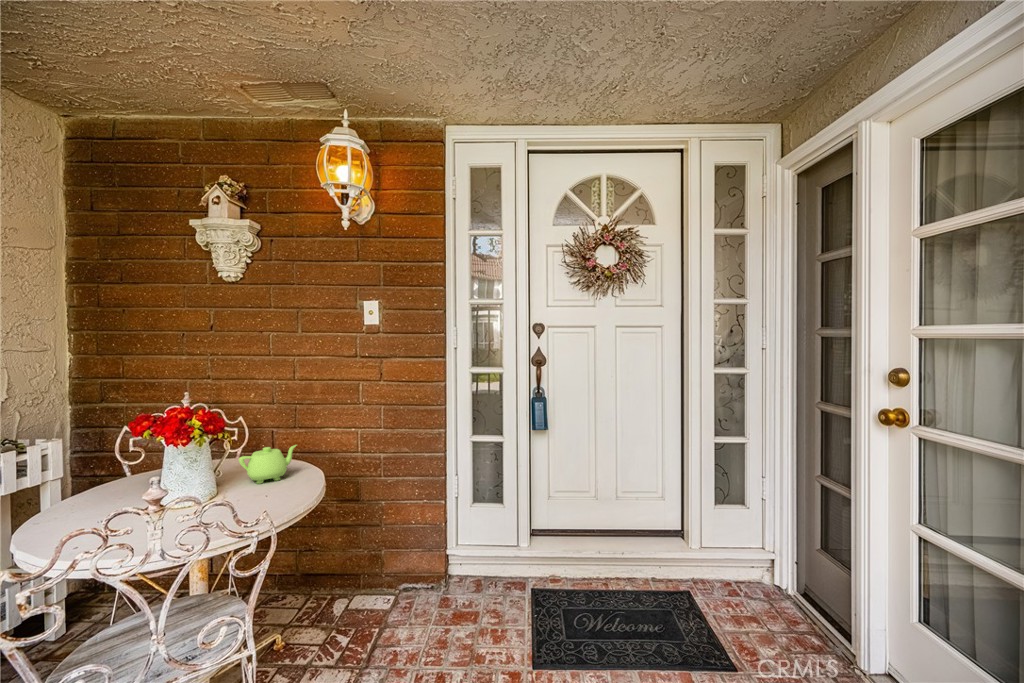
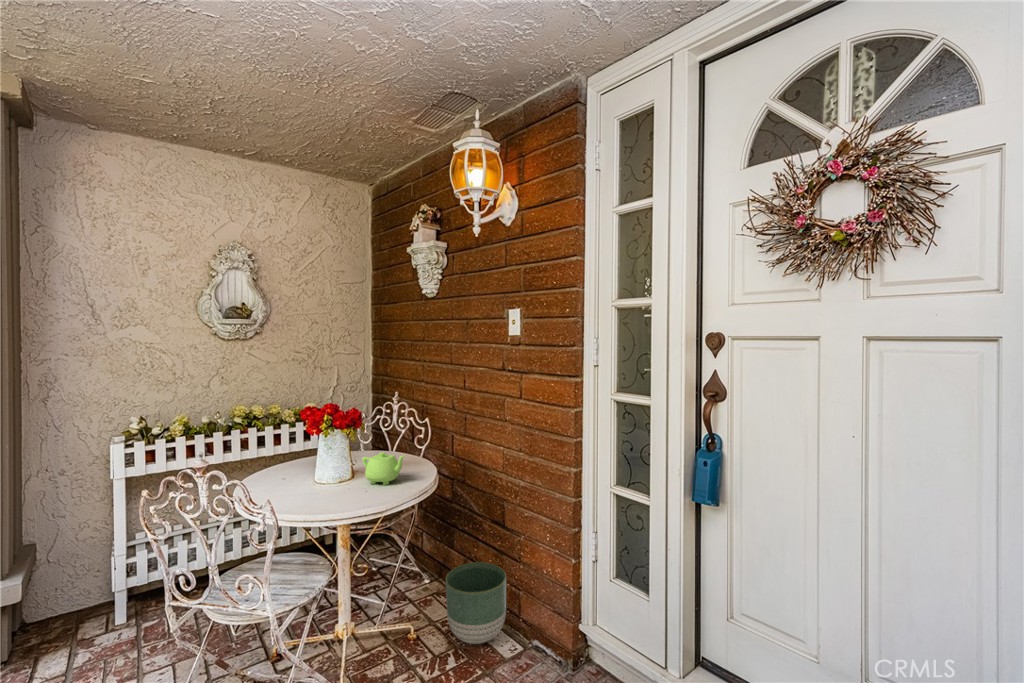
planter: none [314,540,376,618] -> present [446,562,506,644]

